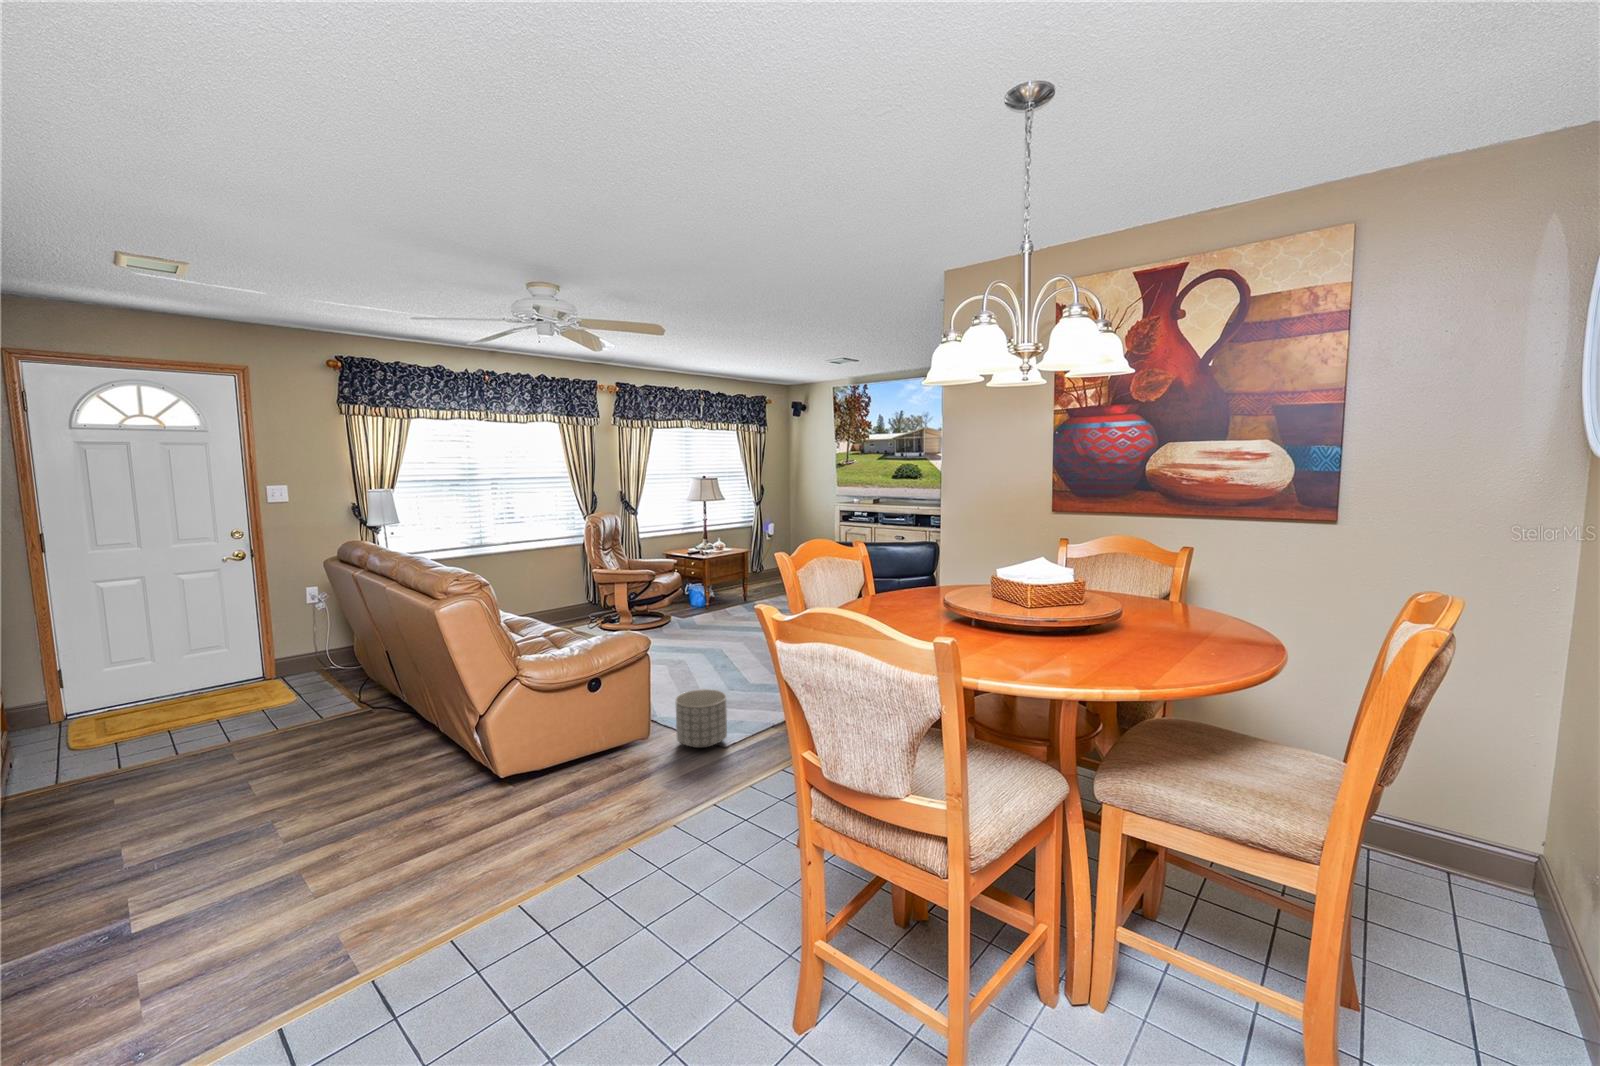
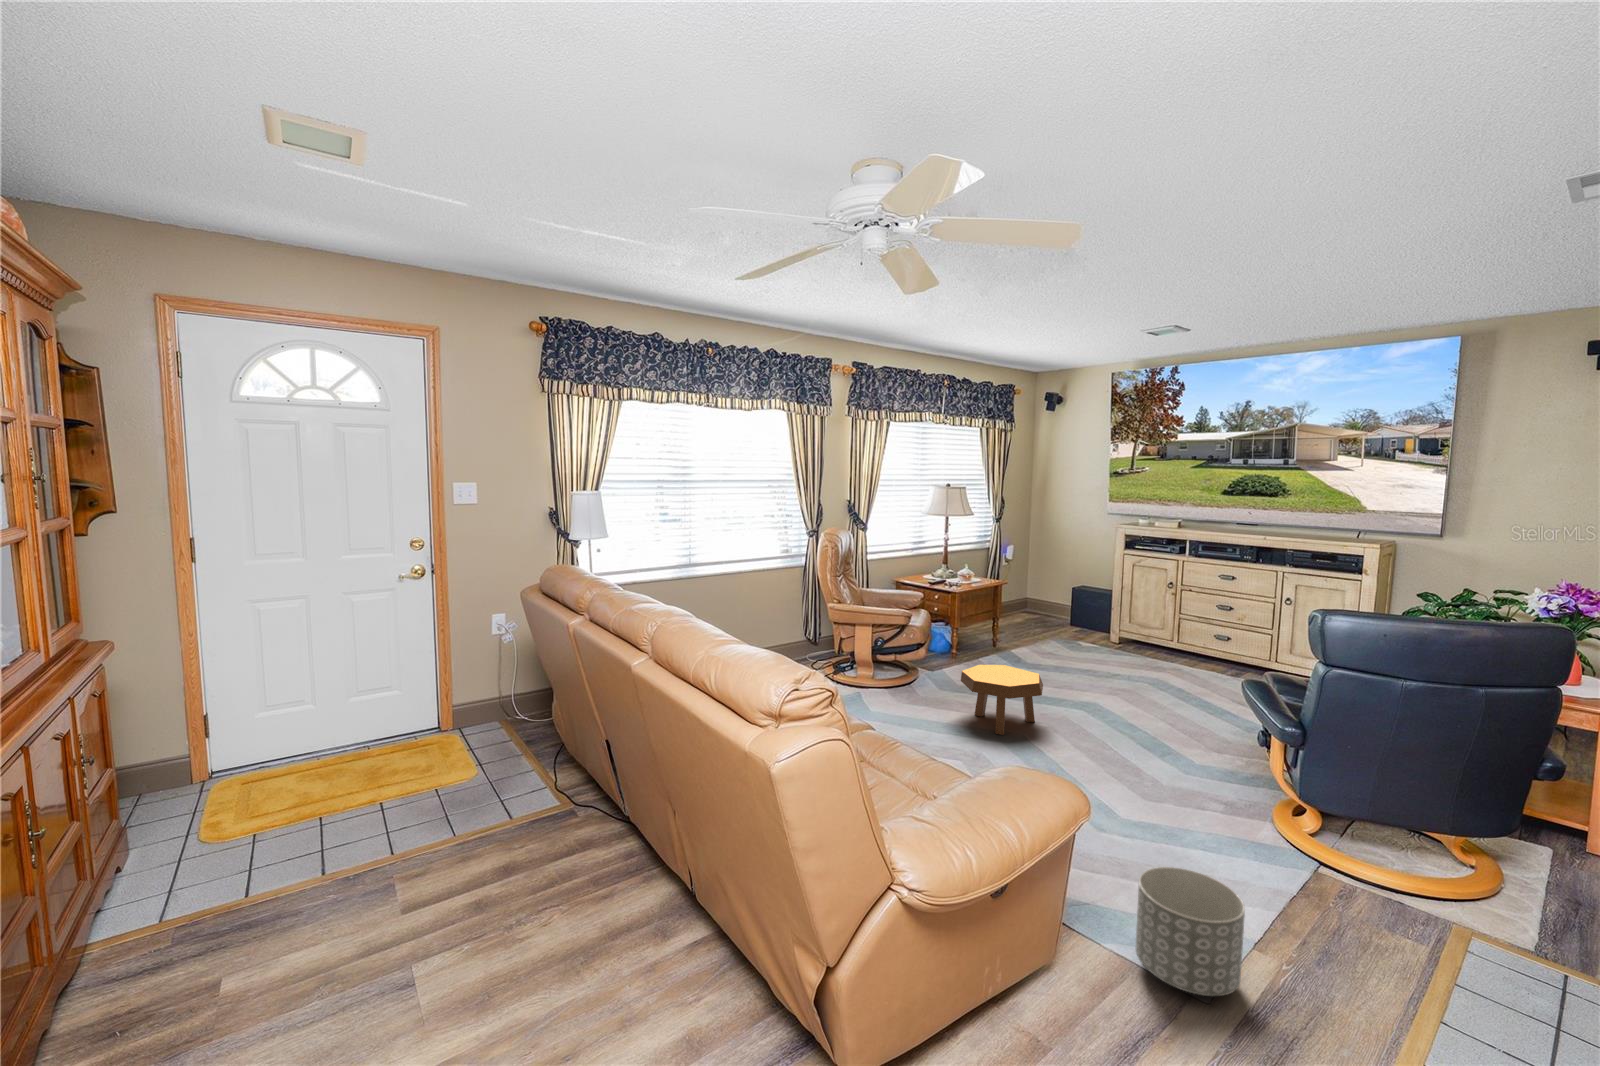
footstool: none [678,603,734,649] -> present [961,665,1043,735]

